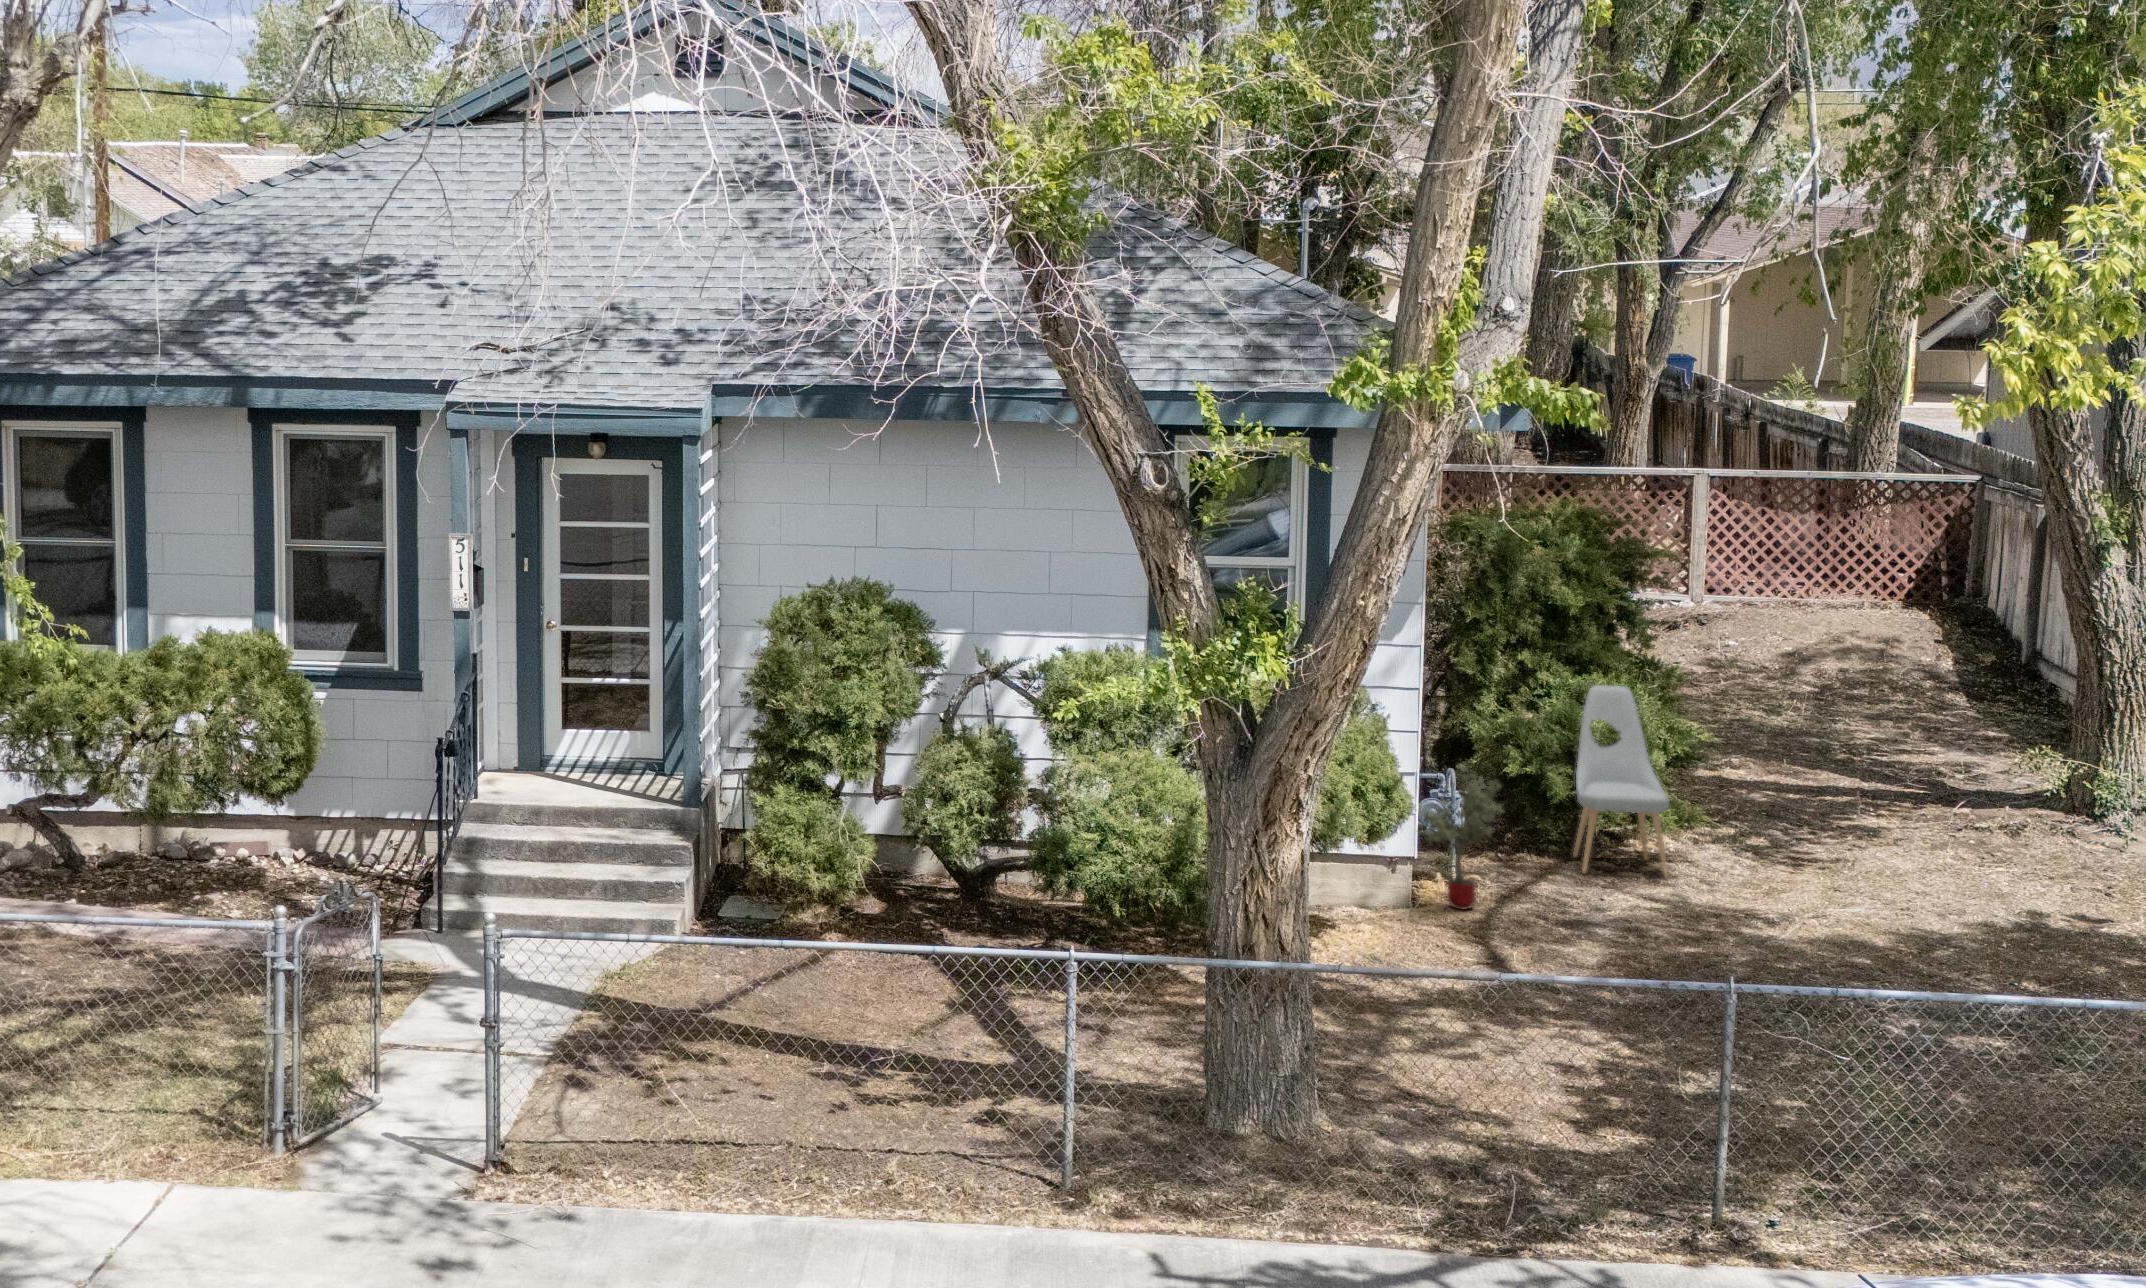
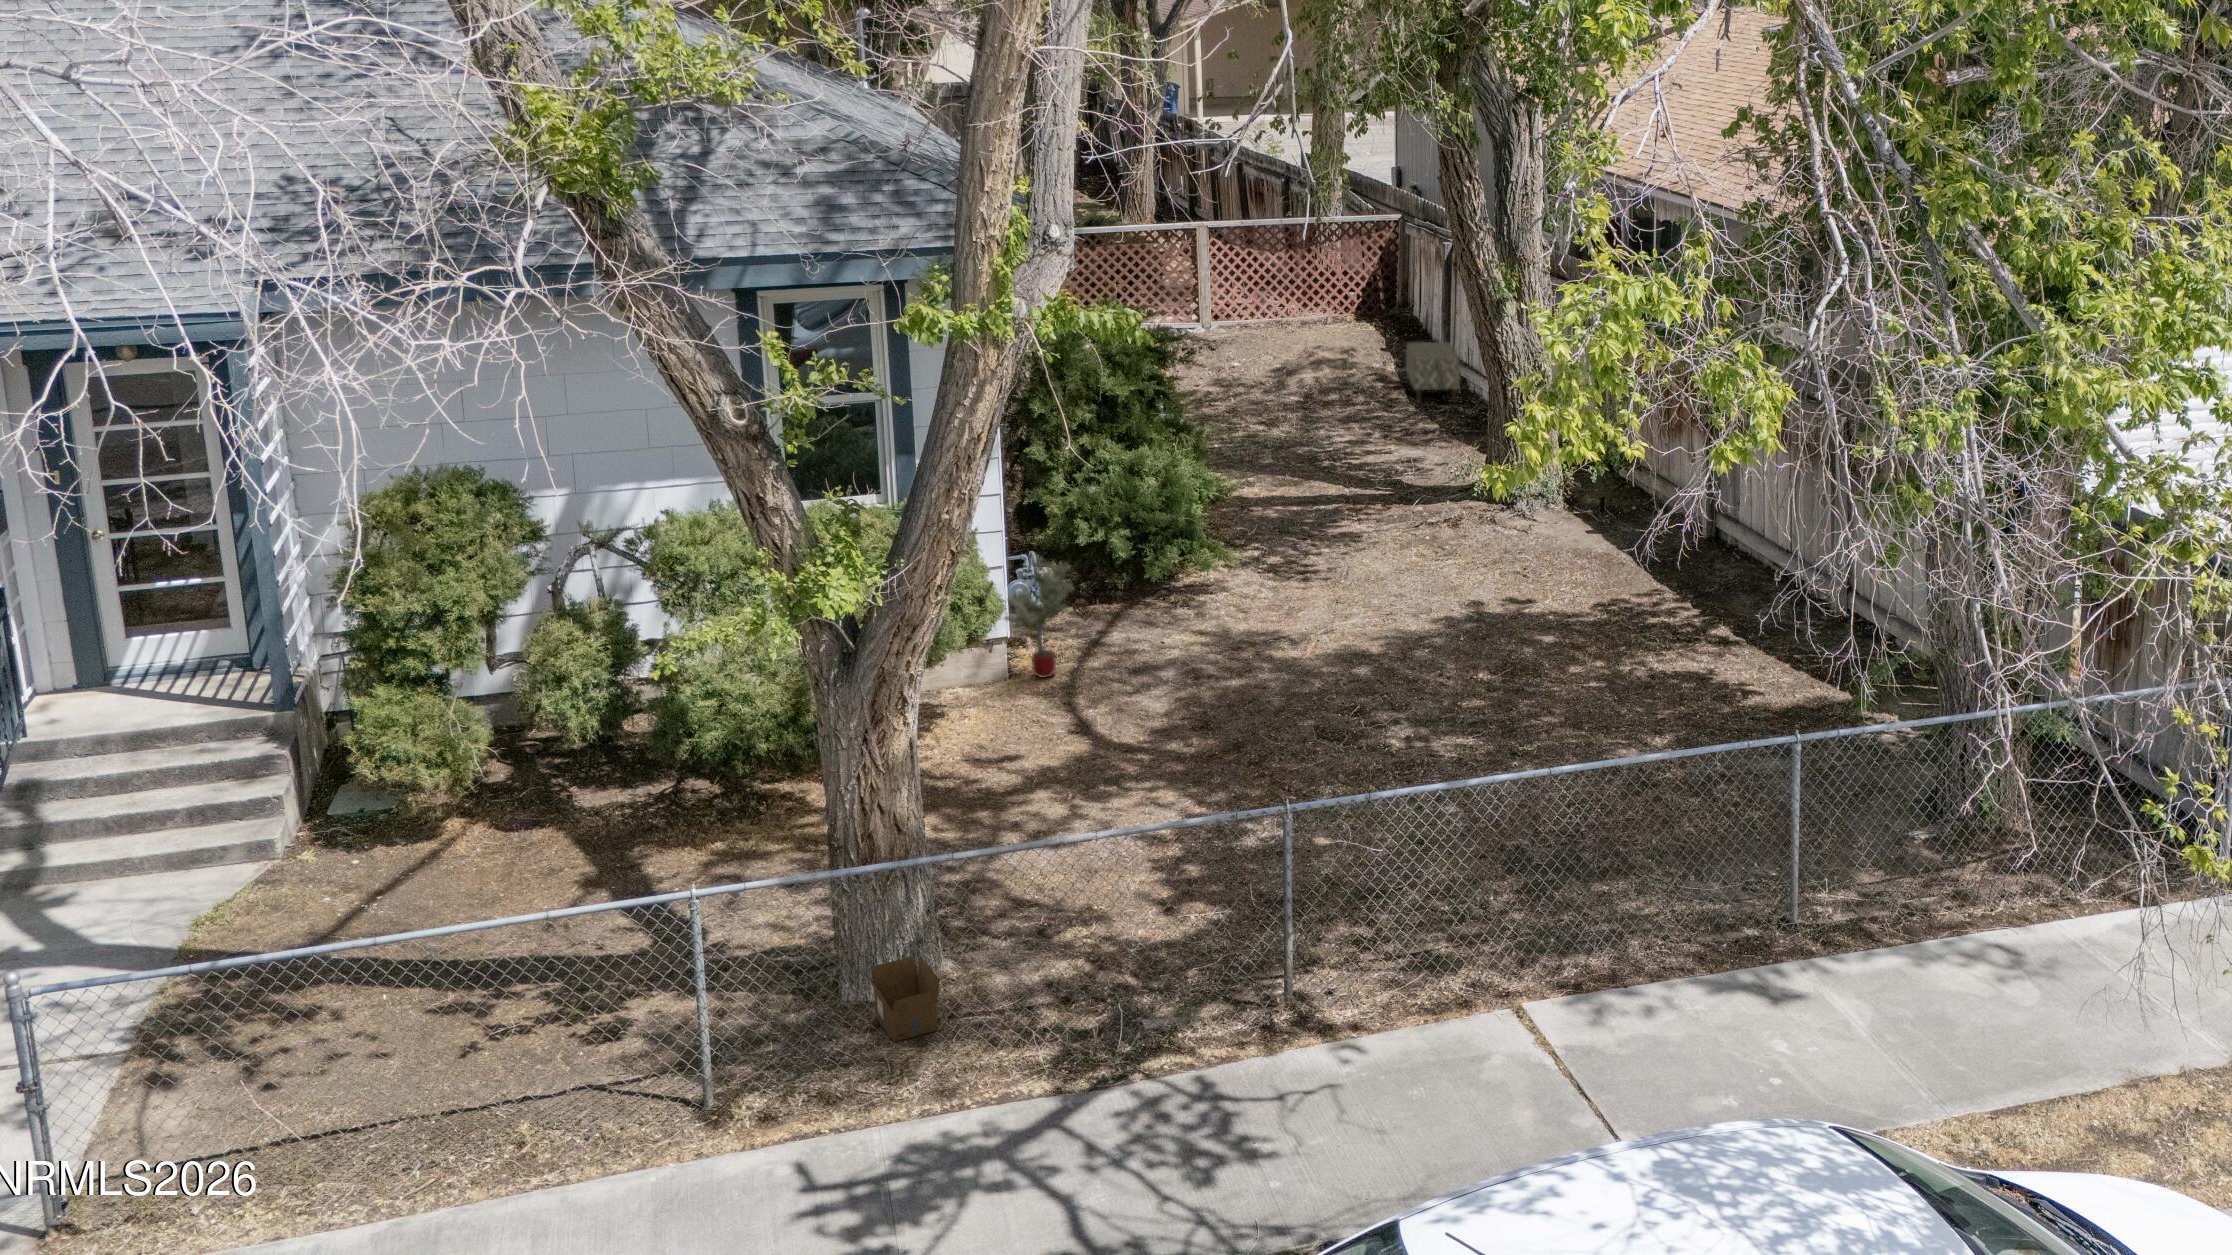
bench: none [1969,633,2047,712] -> present [1406,342,1460,403]
chair: present [1573,685,1670,877] -> none [1130,458,1207,621]
cardboard box: none [1238,1098,1319,1179] -> present [865,956,940,1042]

